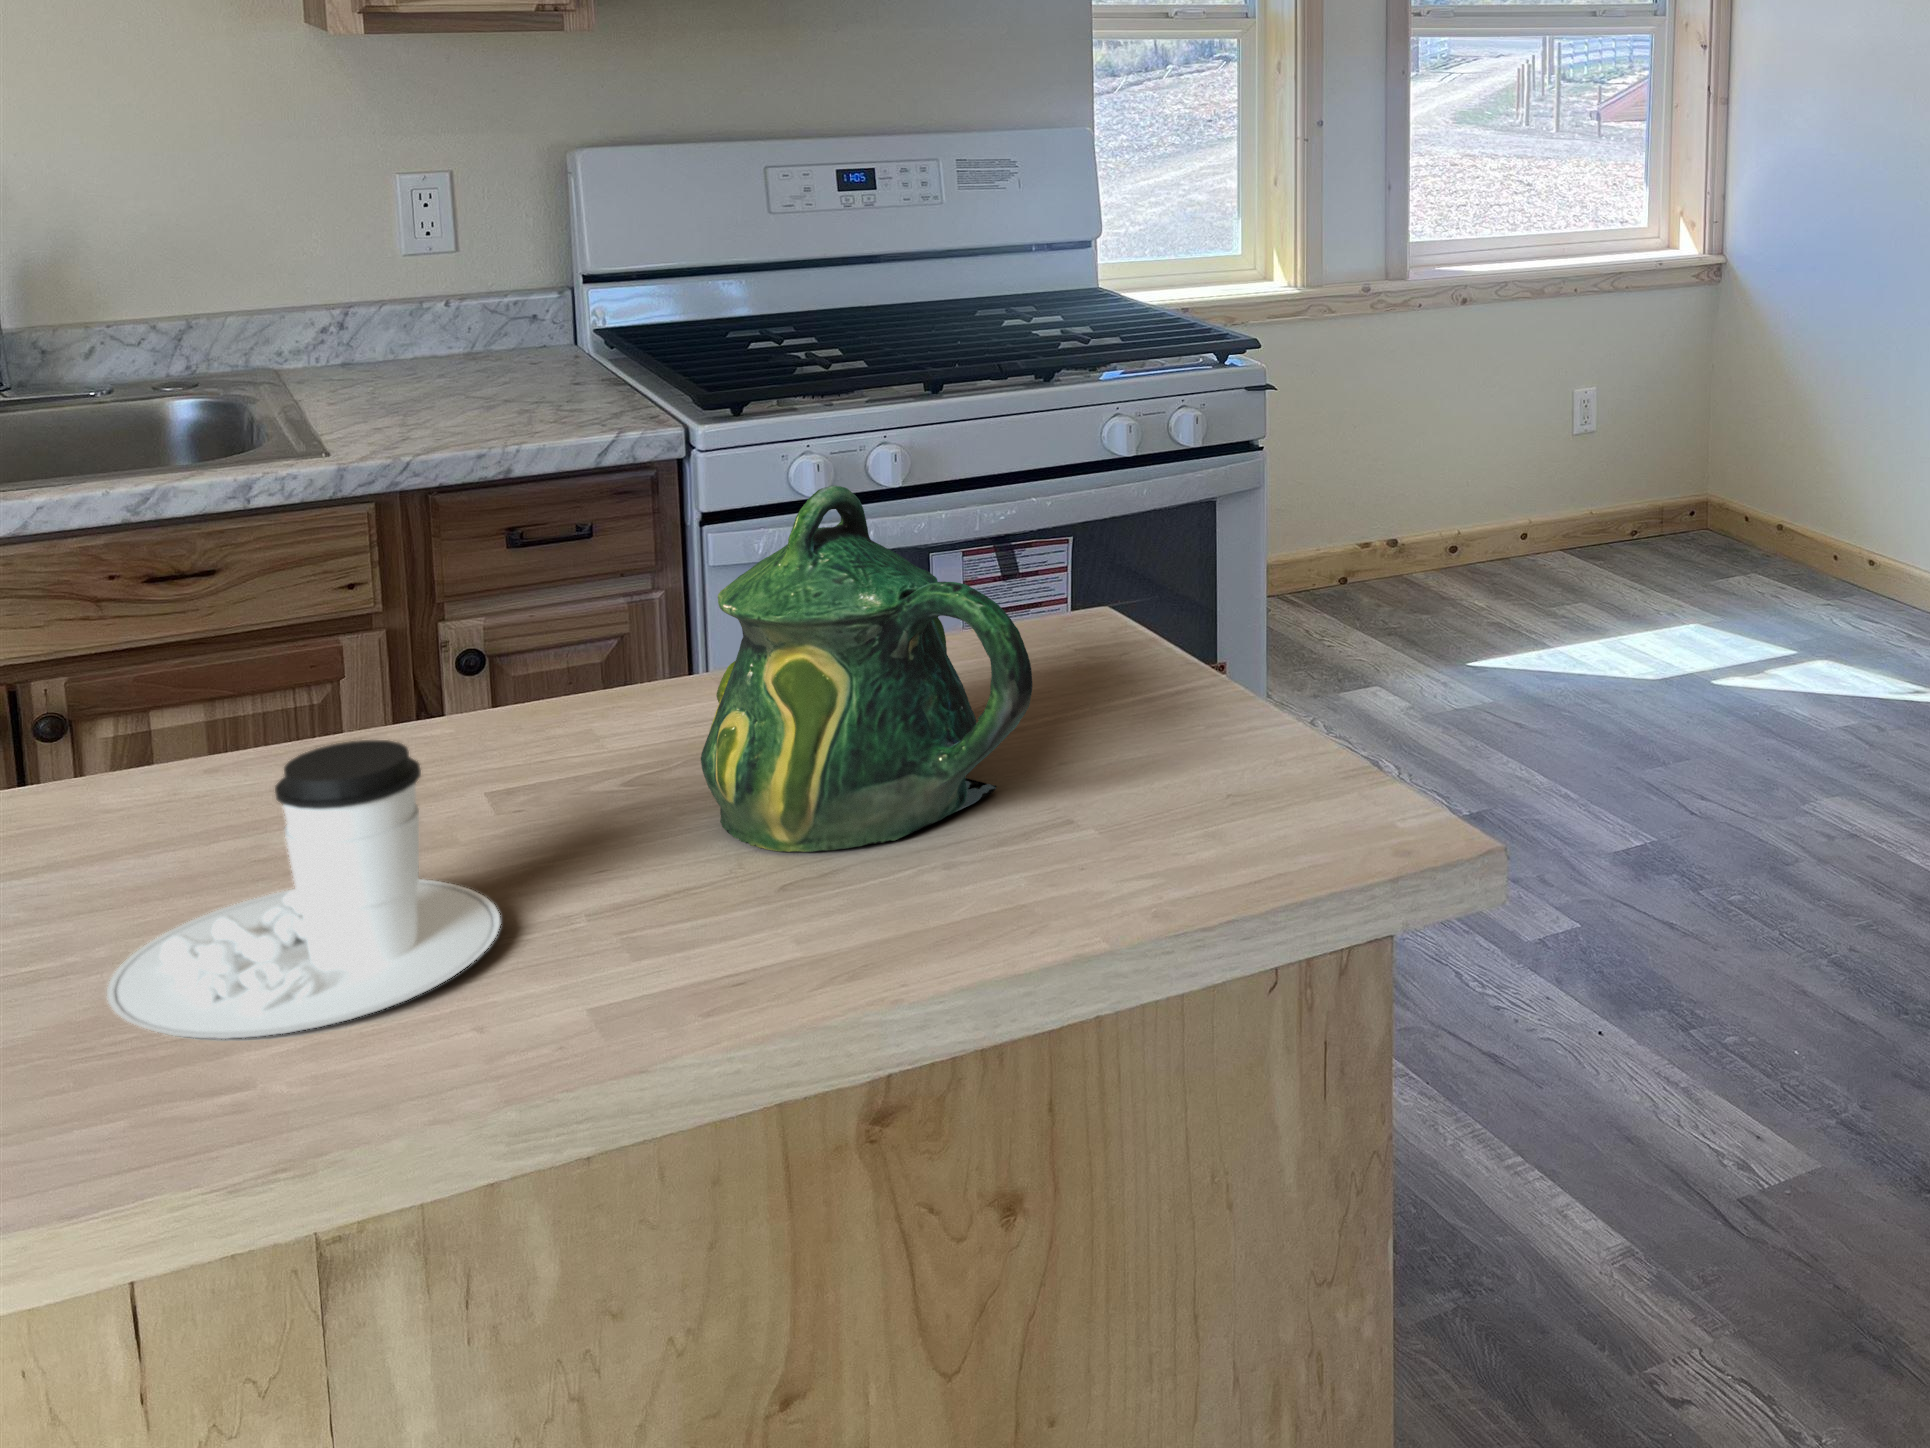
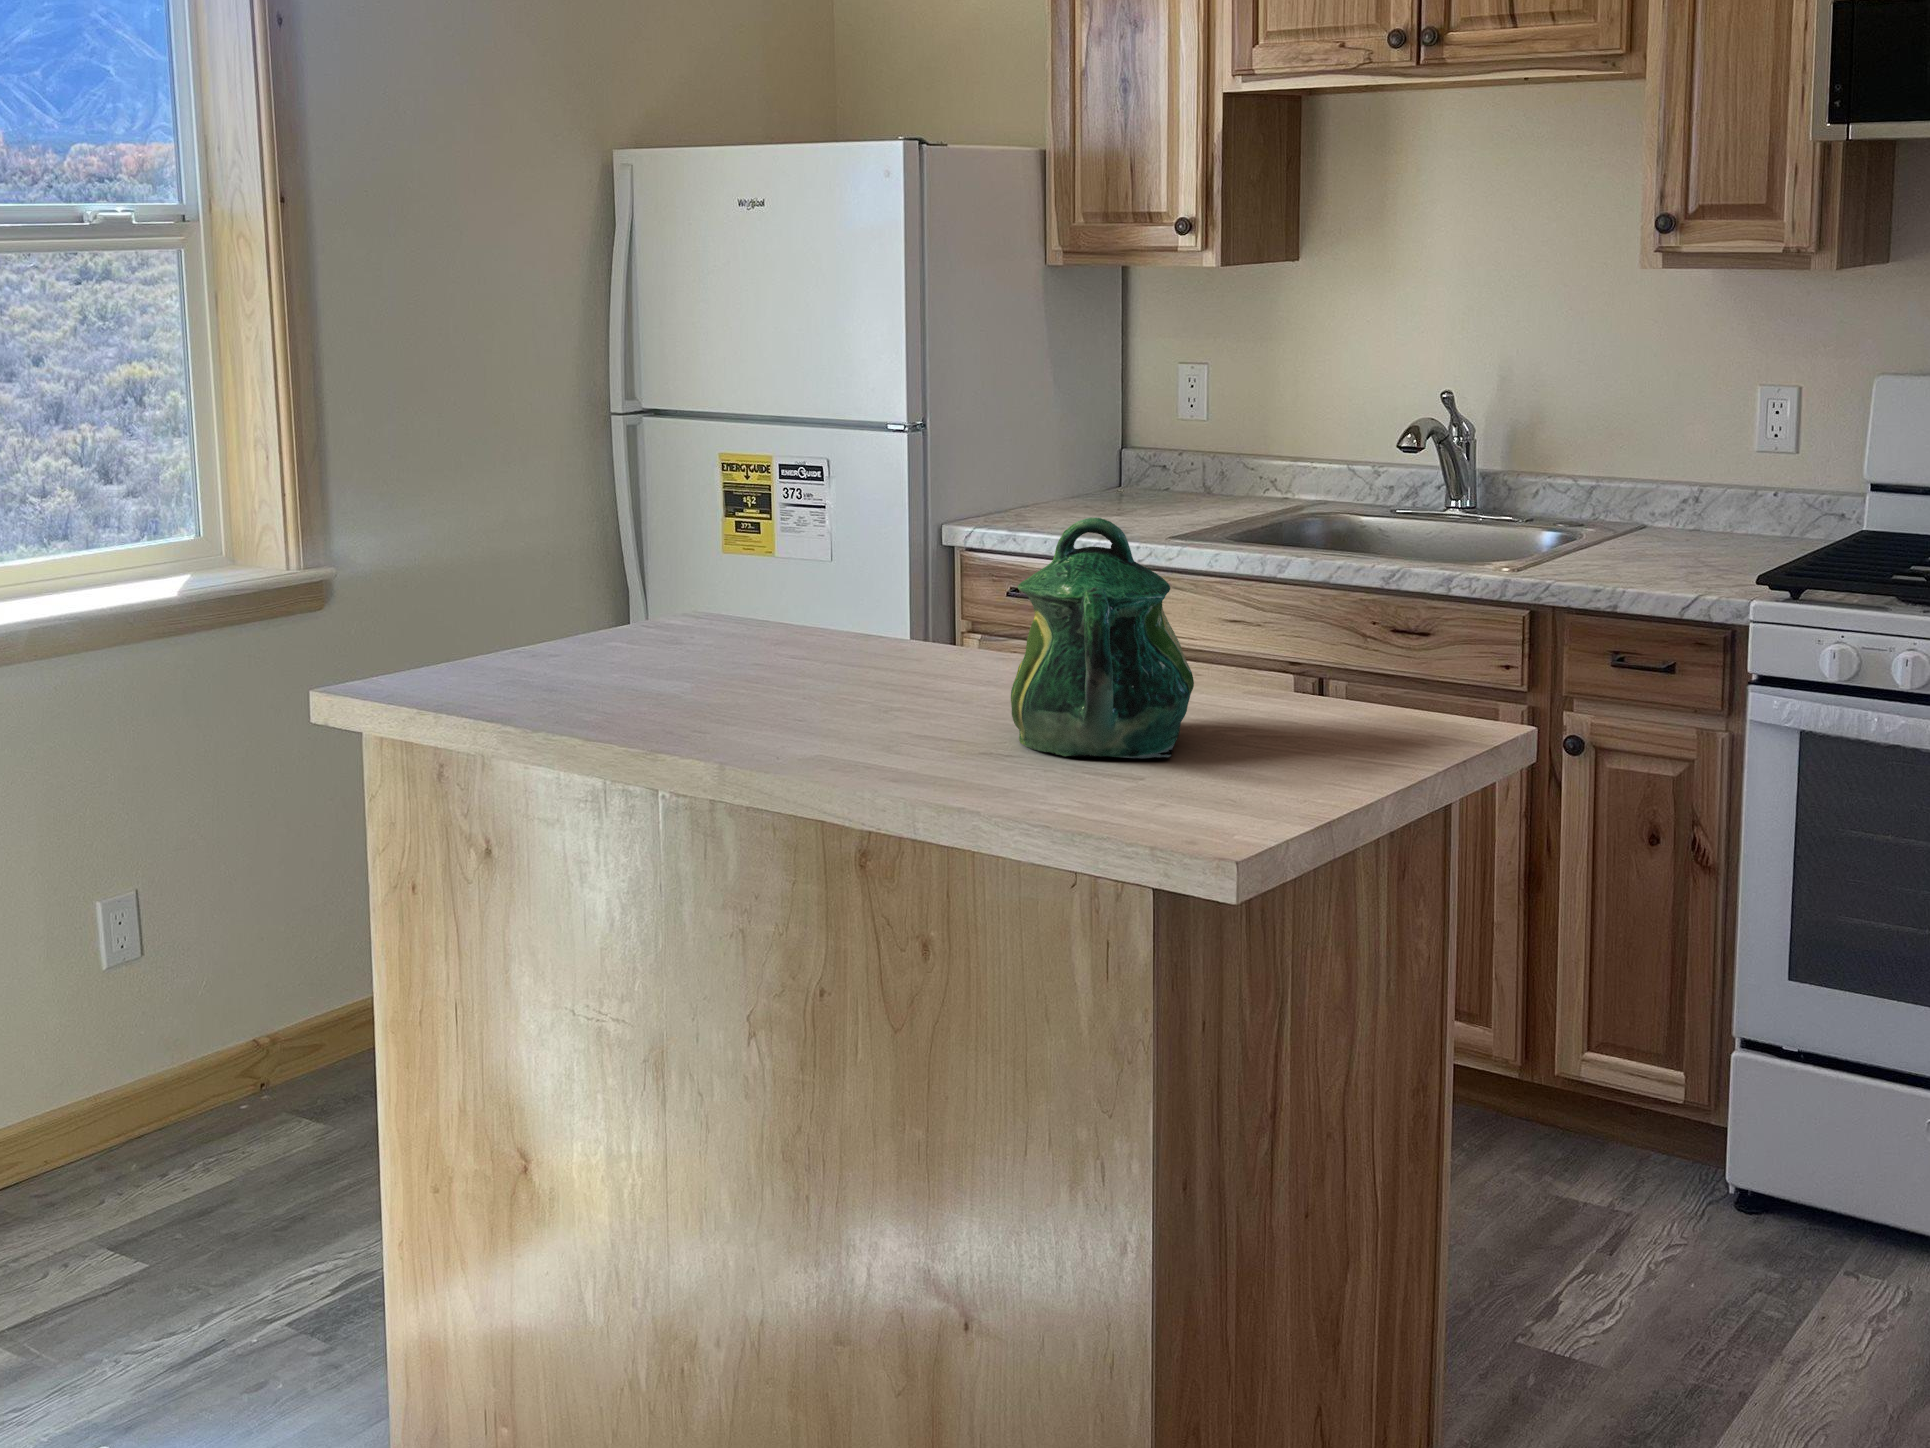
coffee cup: present [107,740,500,1039] -> none [705,599,896,729]

